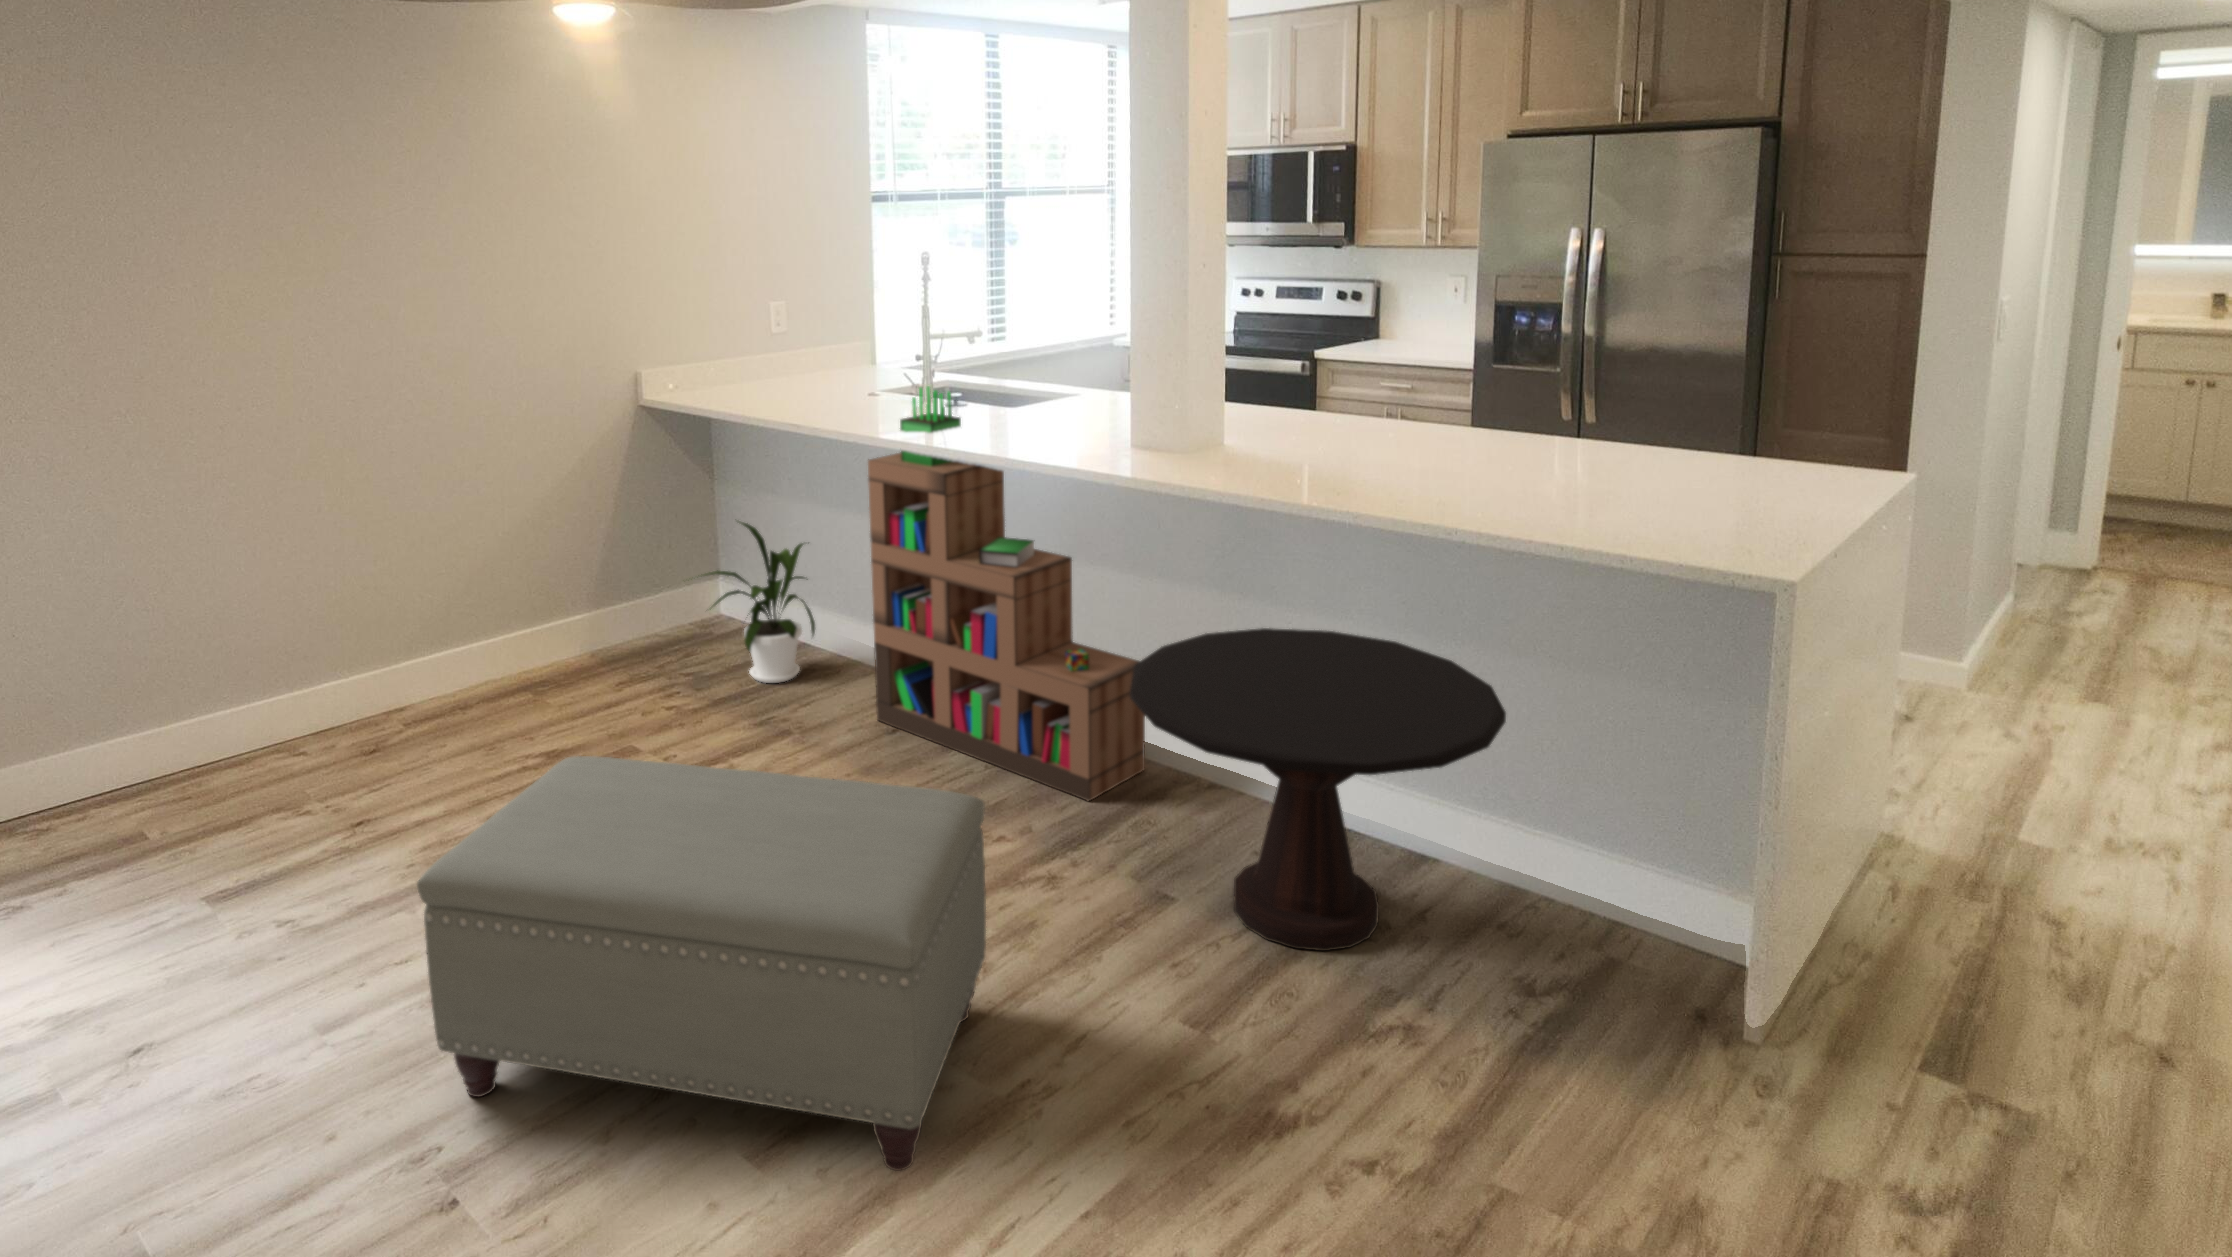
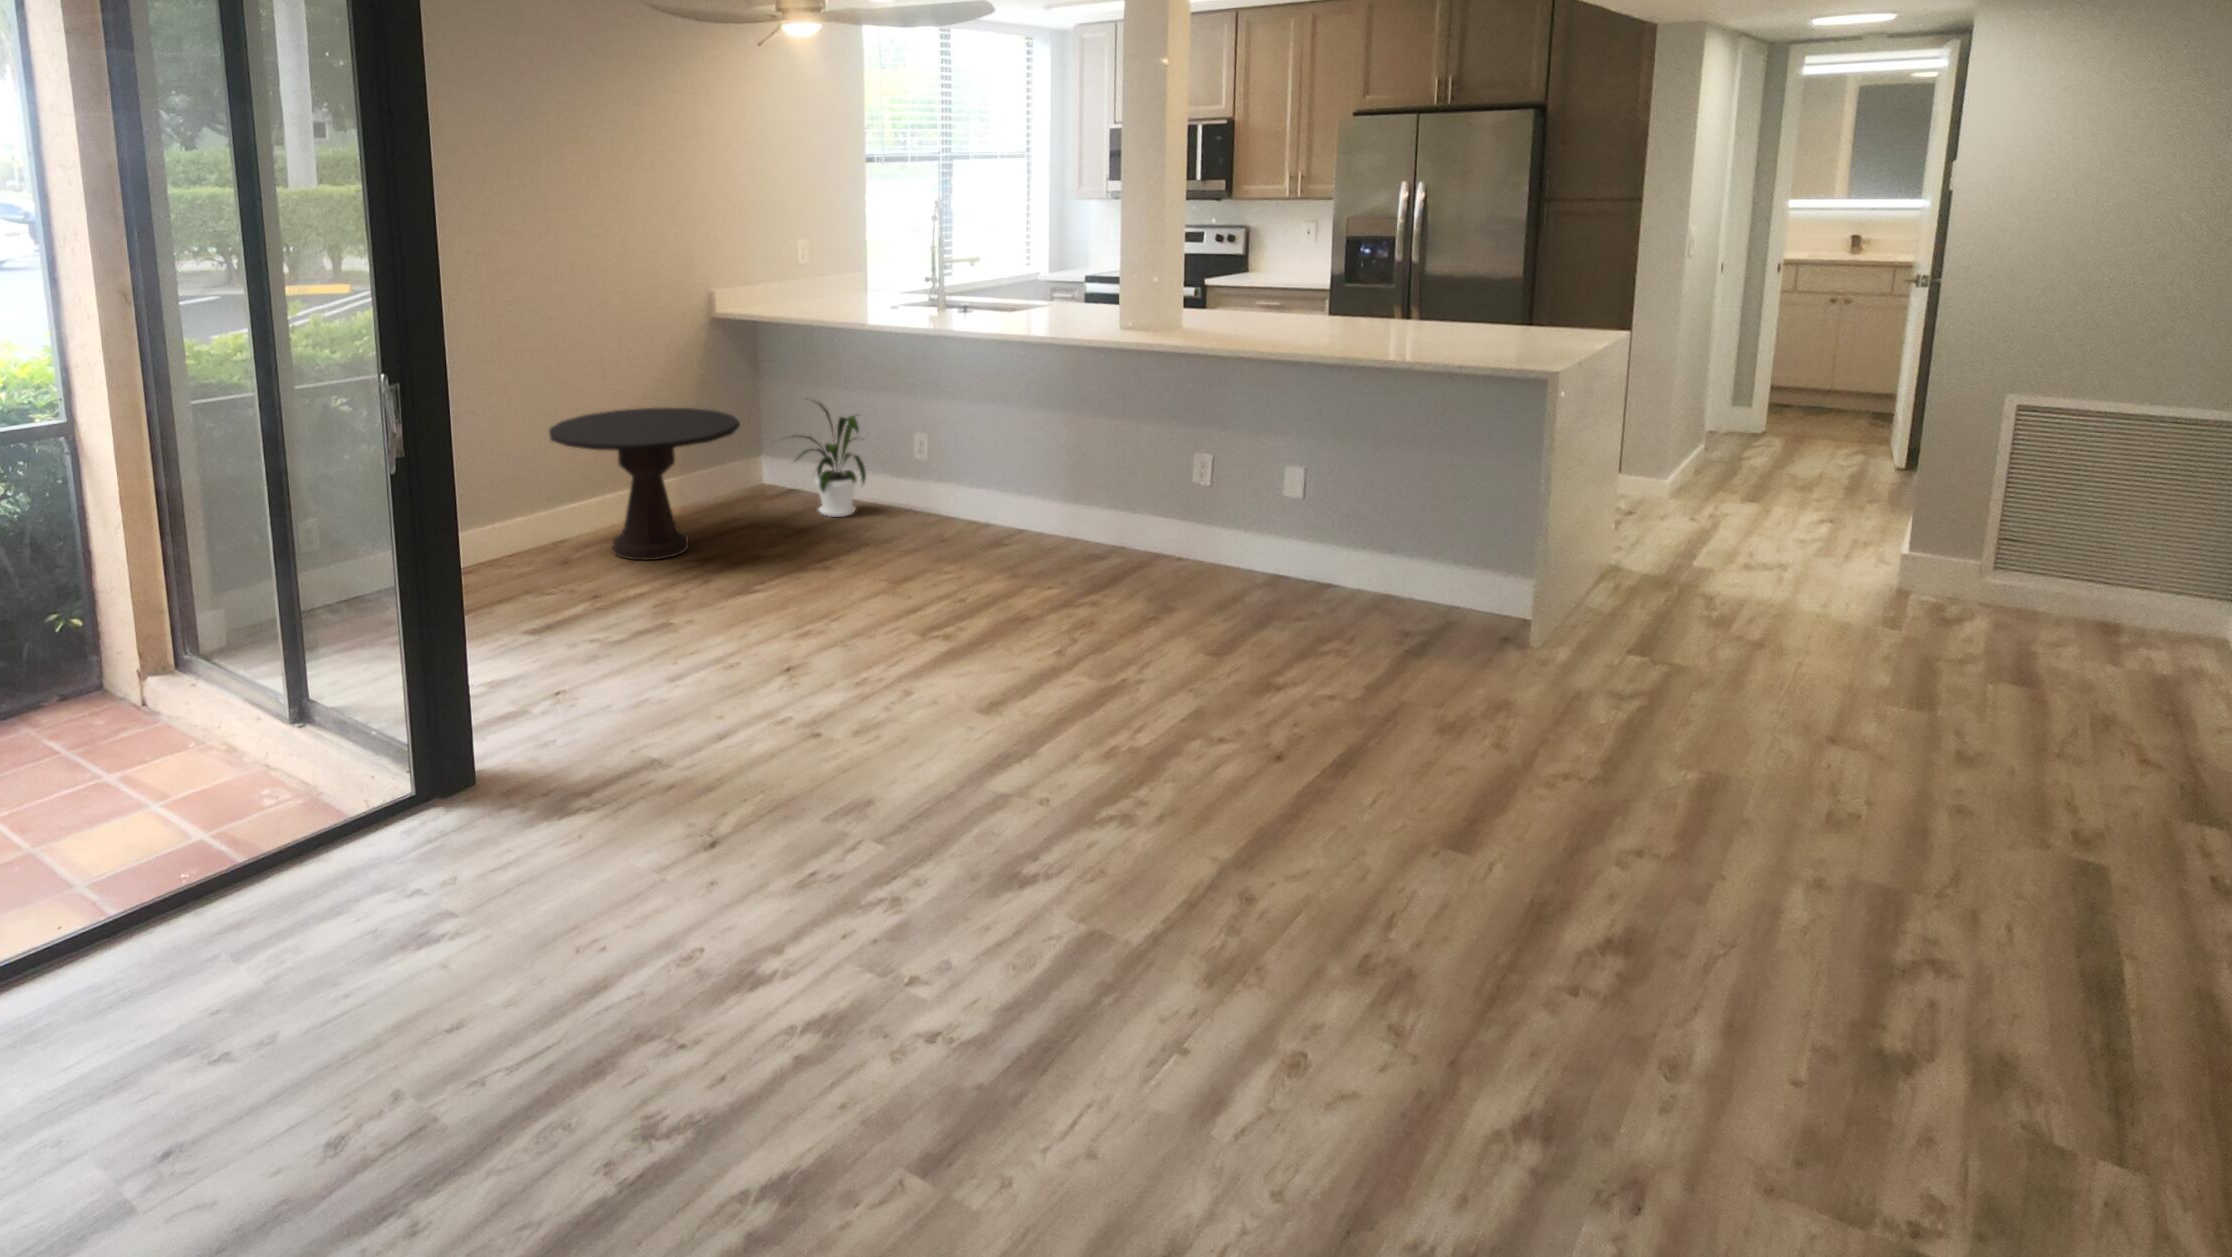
bookshelf: present [868,387,1145,801] -> none [928,289,1134,567]
side table: present [1130,628,1506,951] -> present [549,408,740,560]
ottoman: present [417,756,986,1171] -> none [771,510,1089,711]

